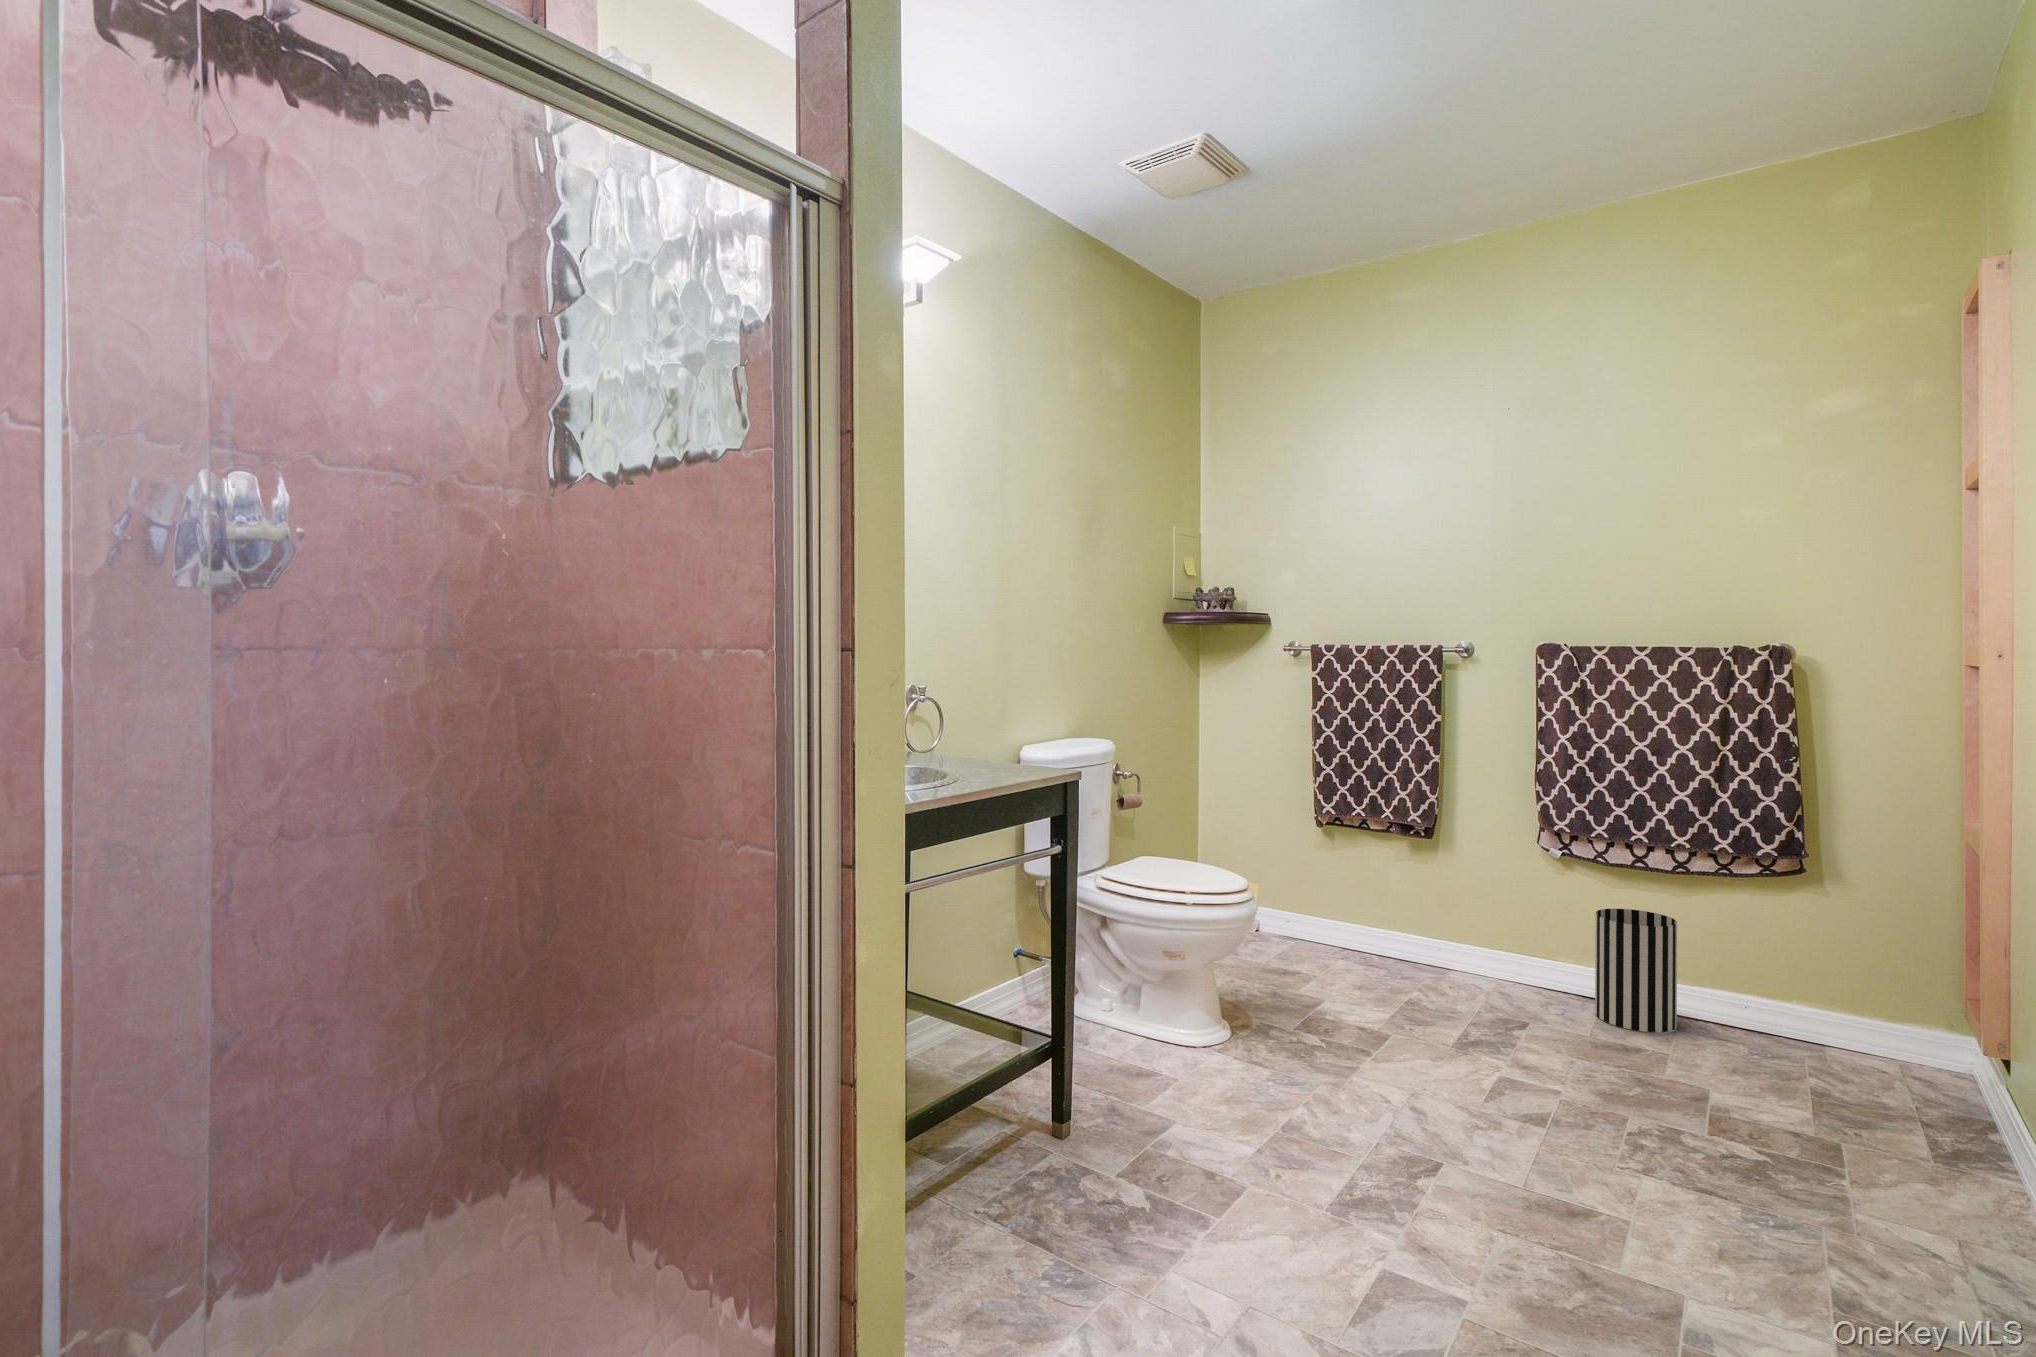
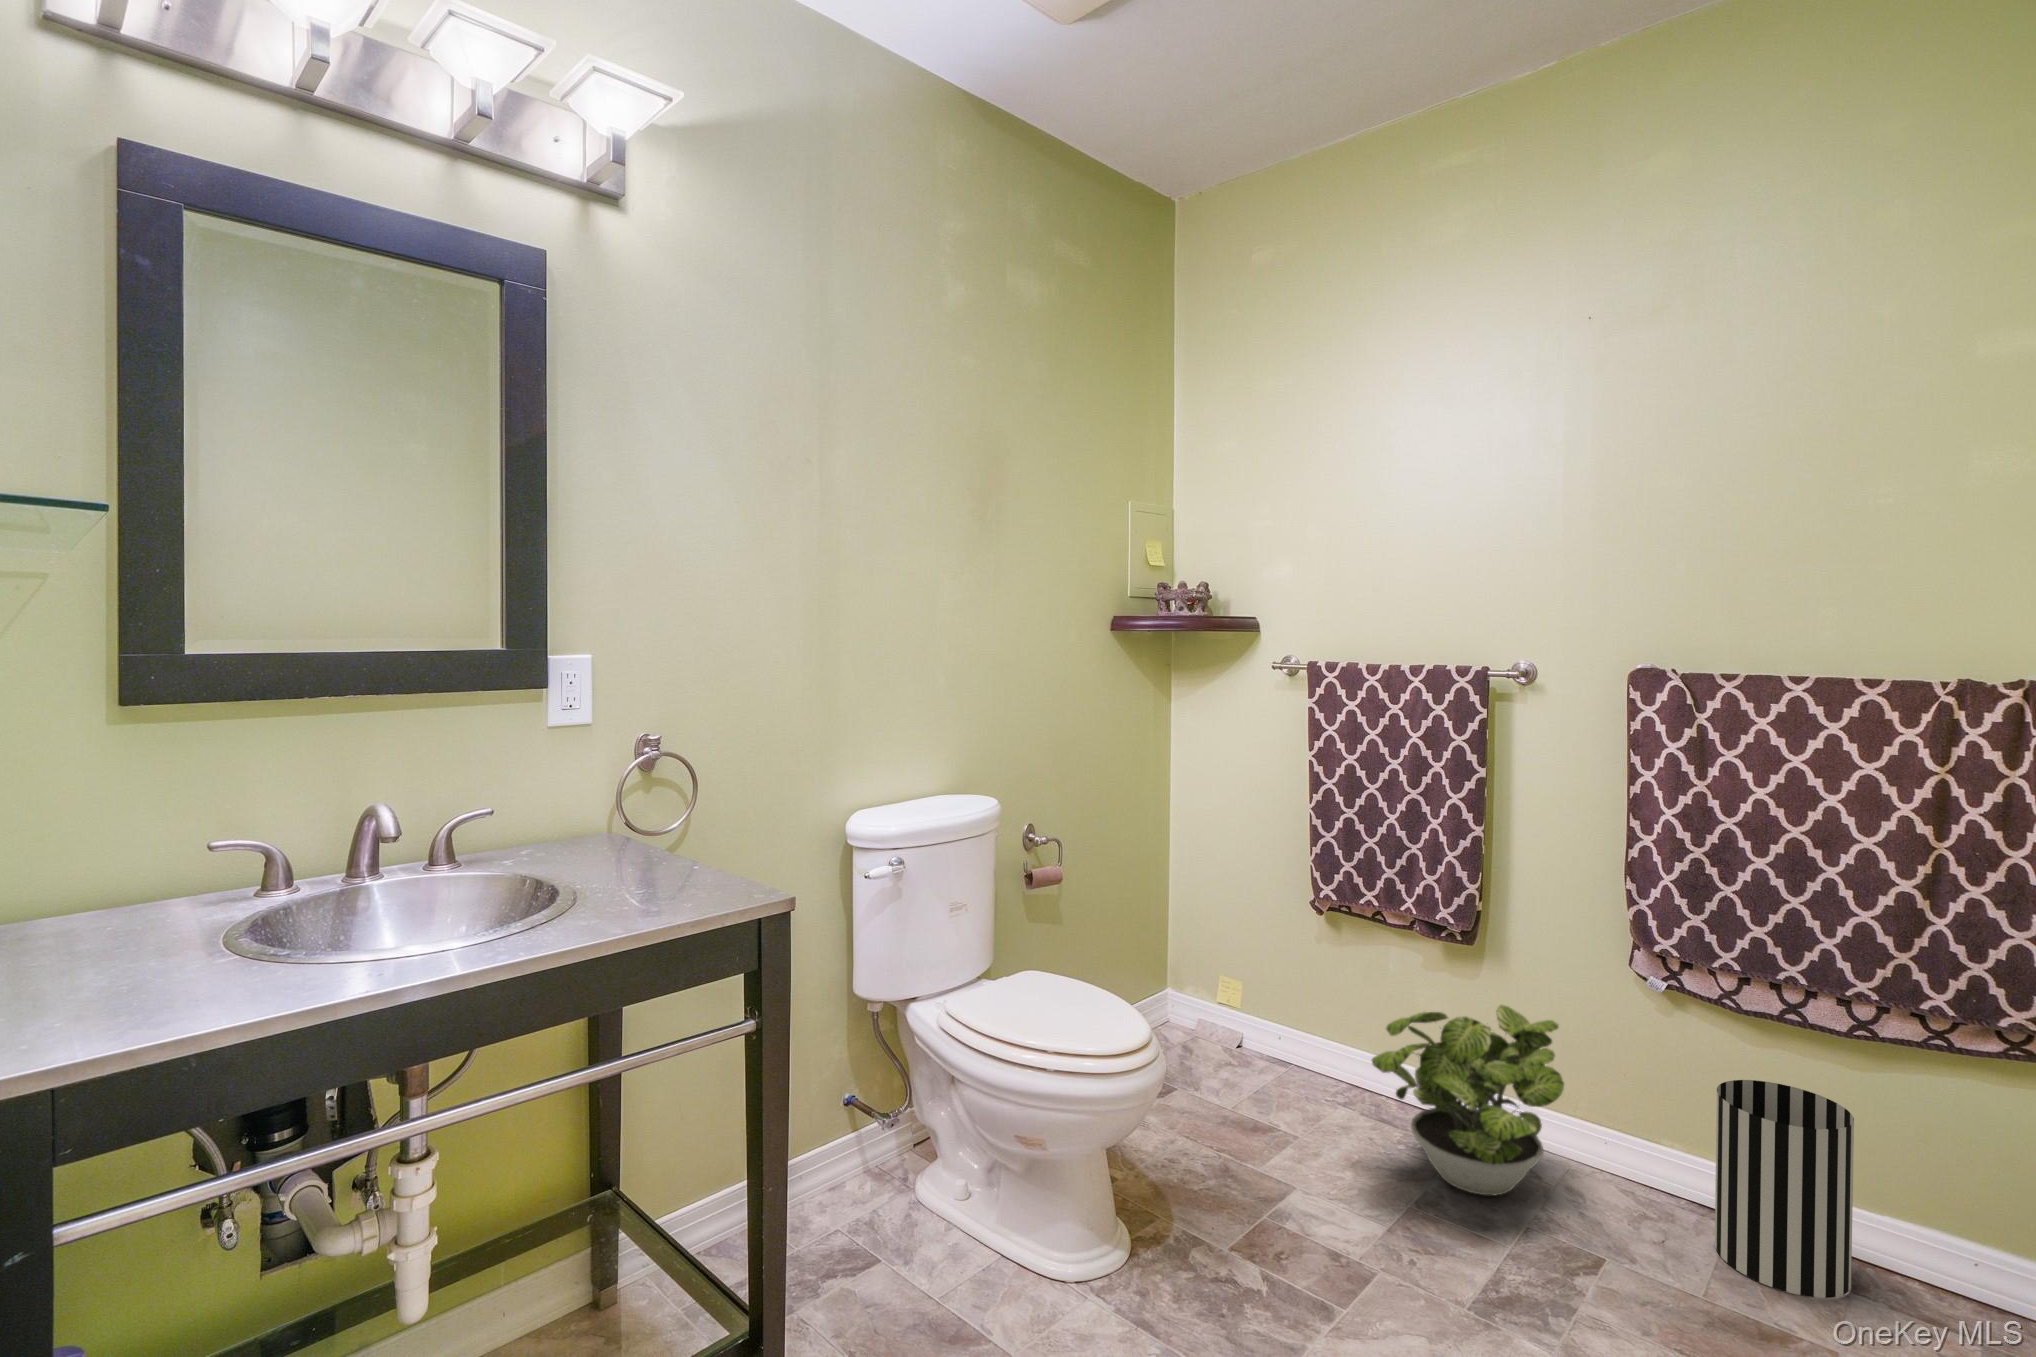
potted plant: none [1372,874,1499,998] -> present [1372,1005,1564,1195]

